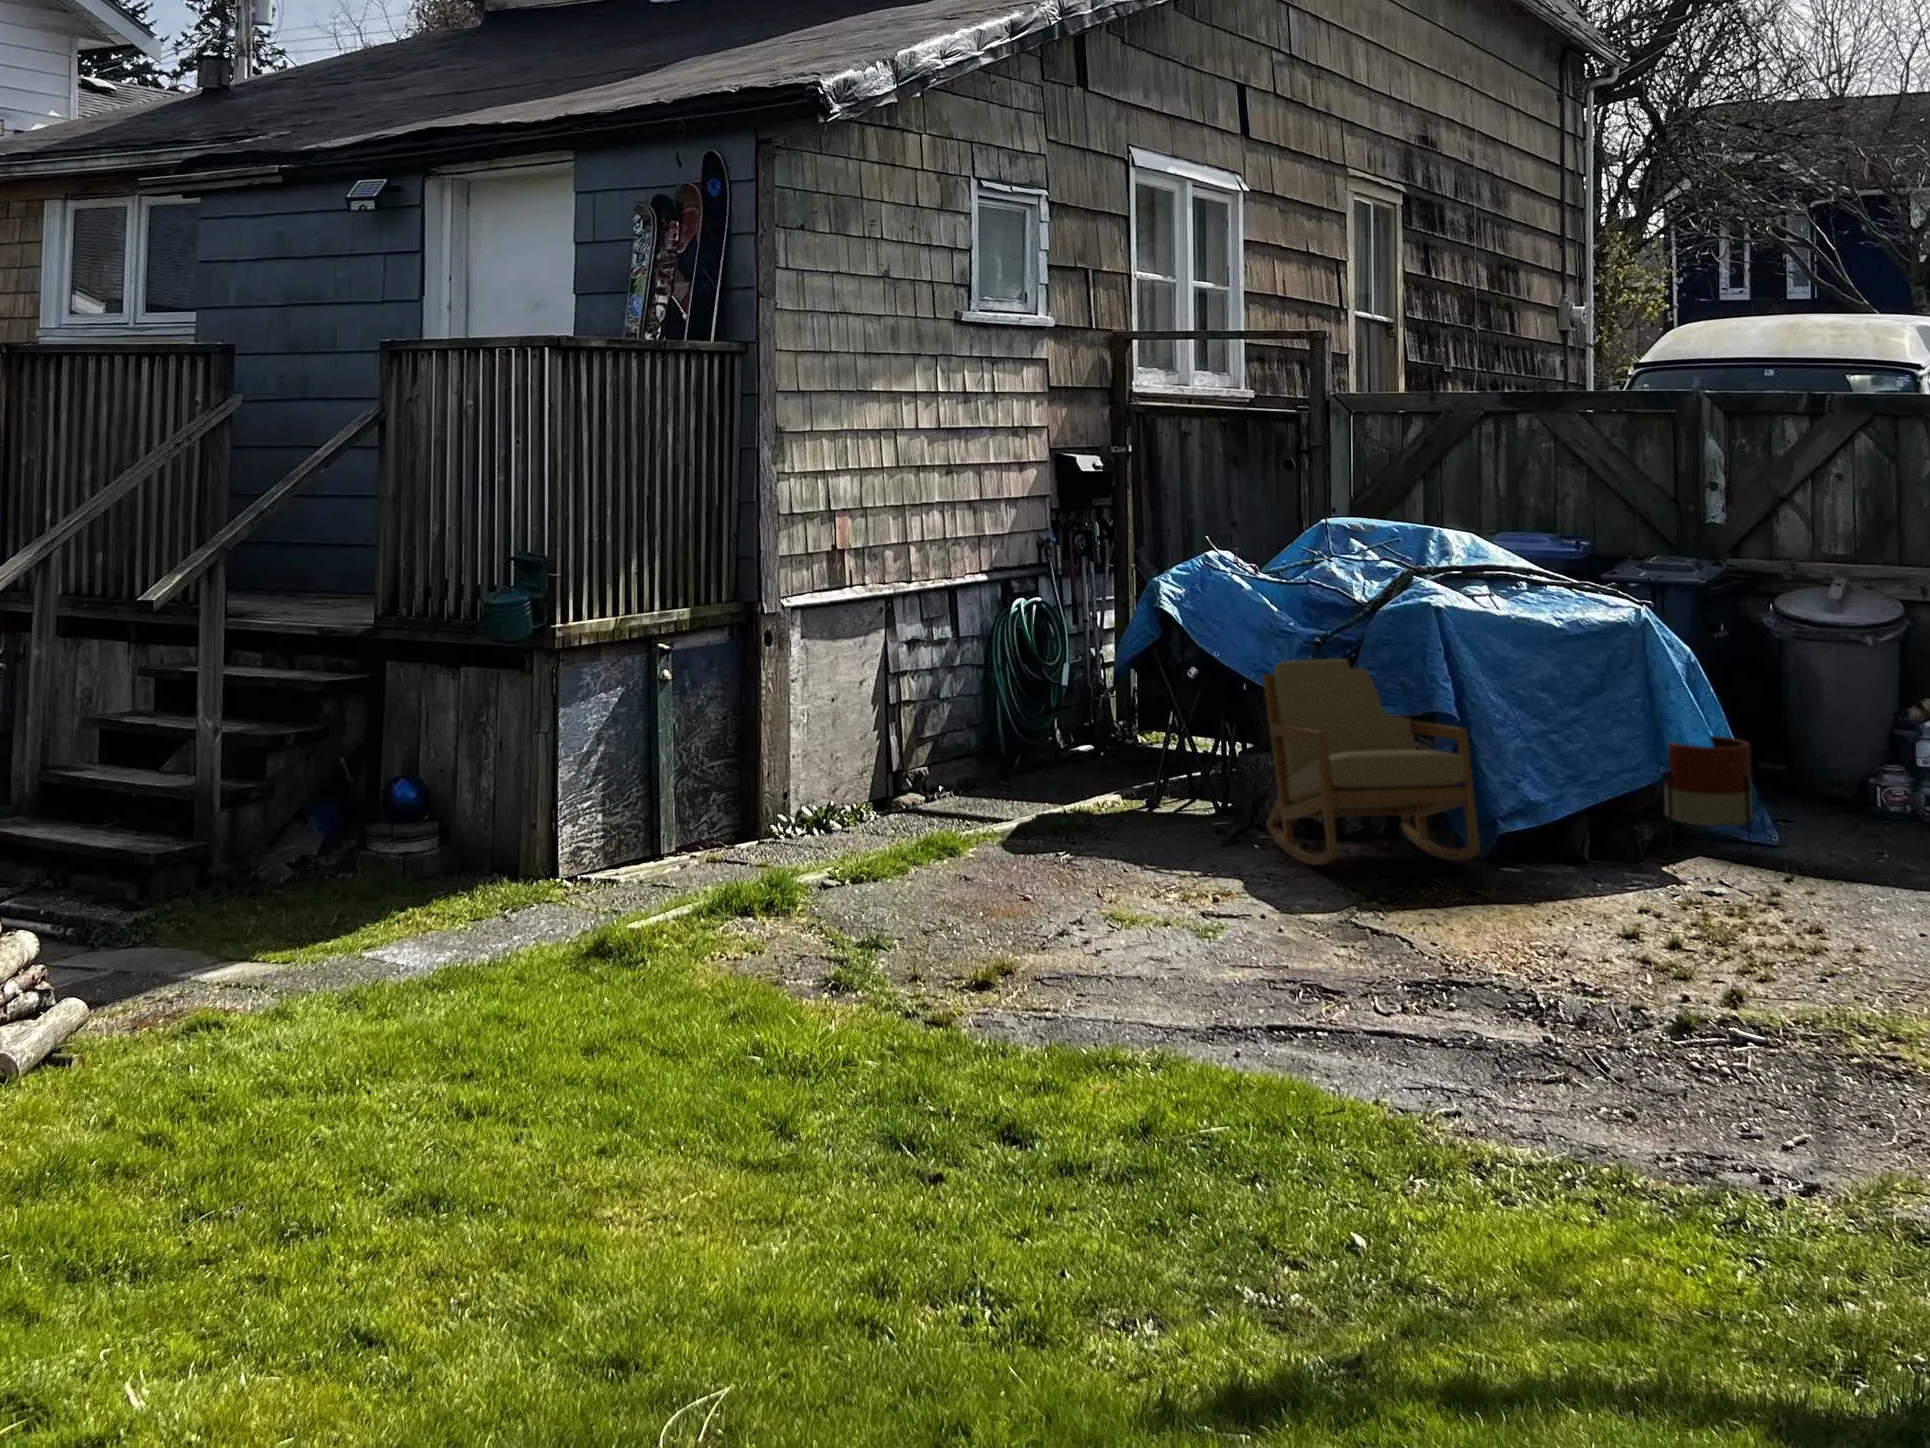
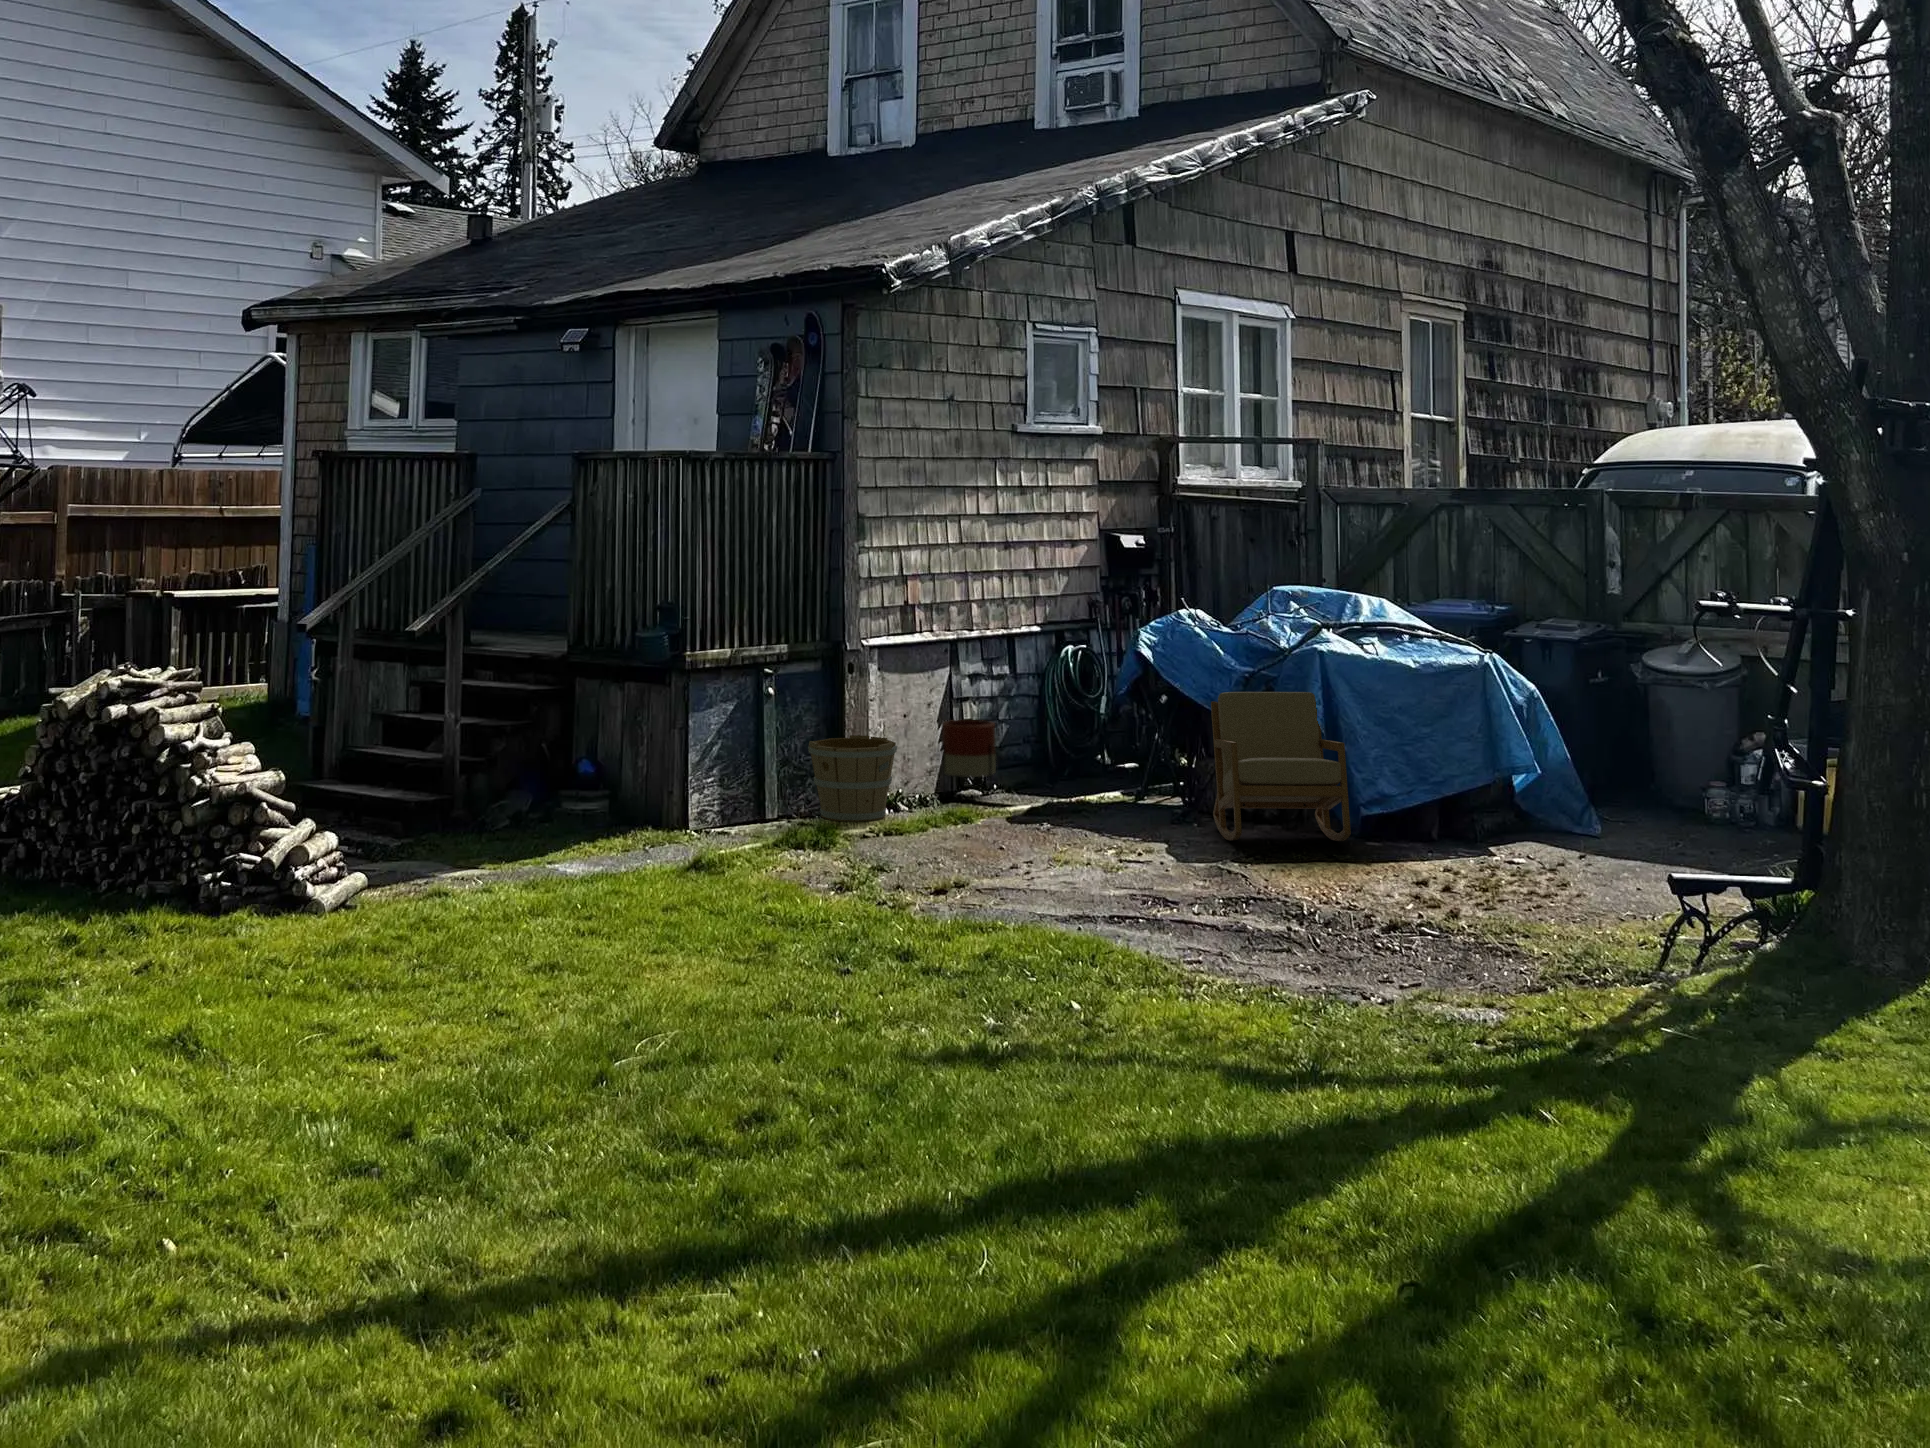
wooden bucket: none [715,729,837,851] -> present [808,735,897,822]
planter: present [1664,736,1753,858] -> present [942,720,996,785]

